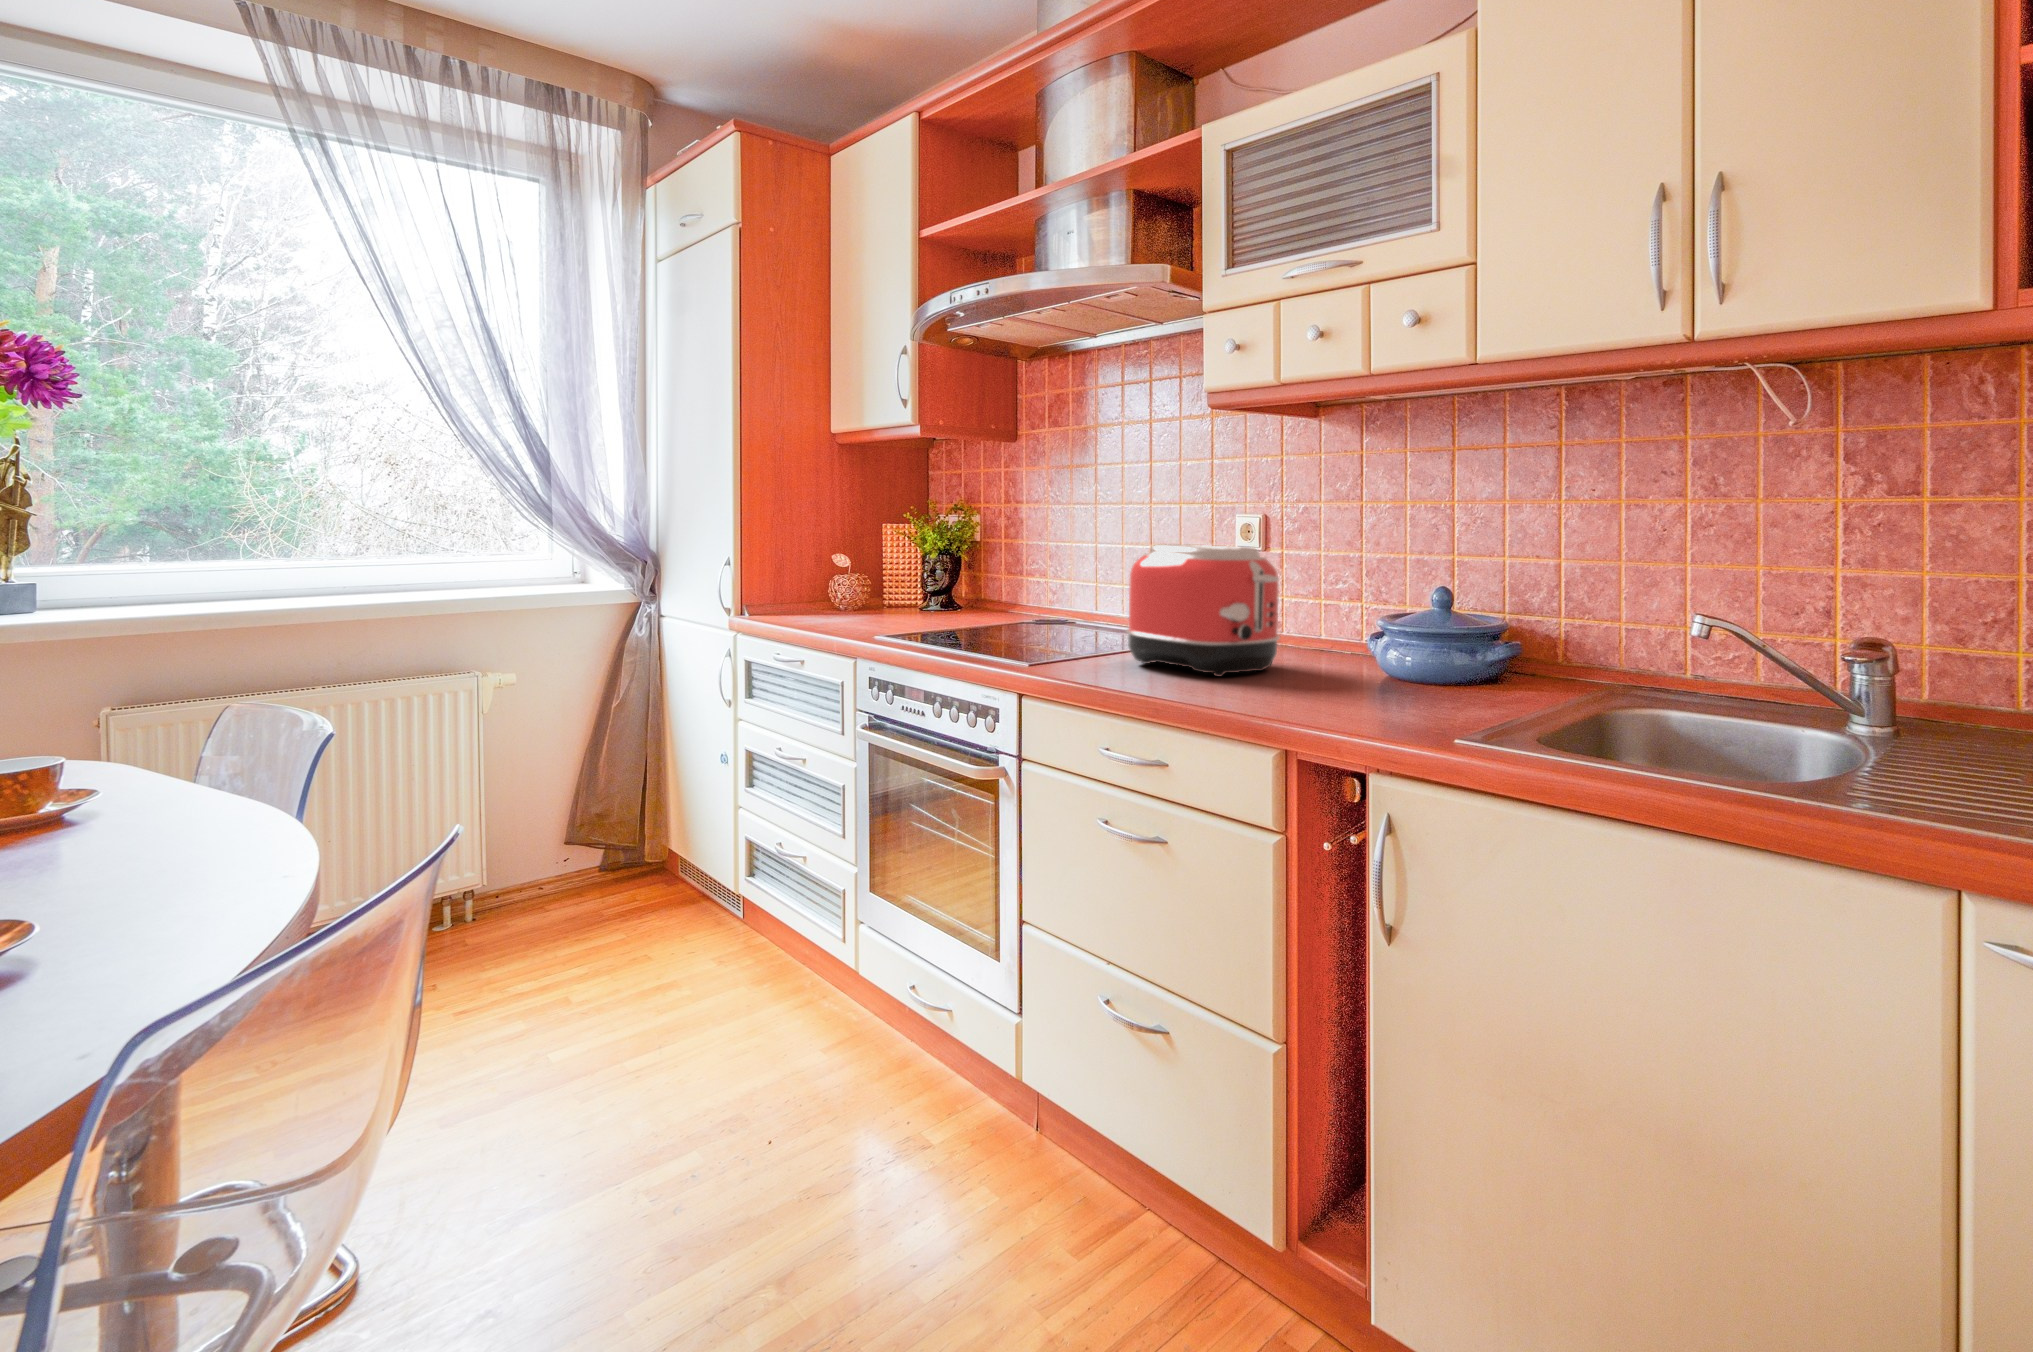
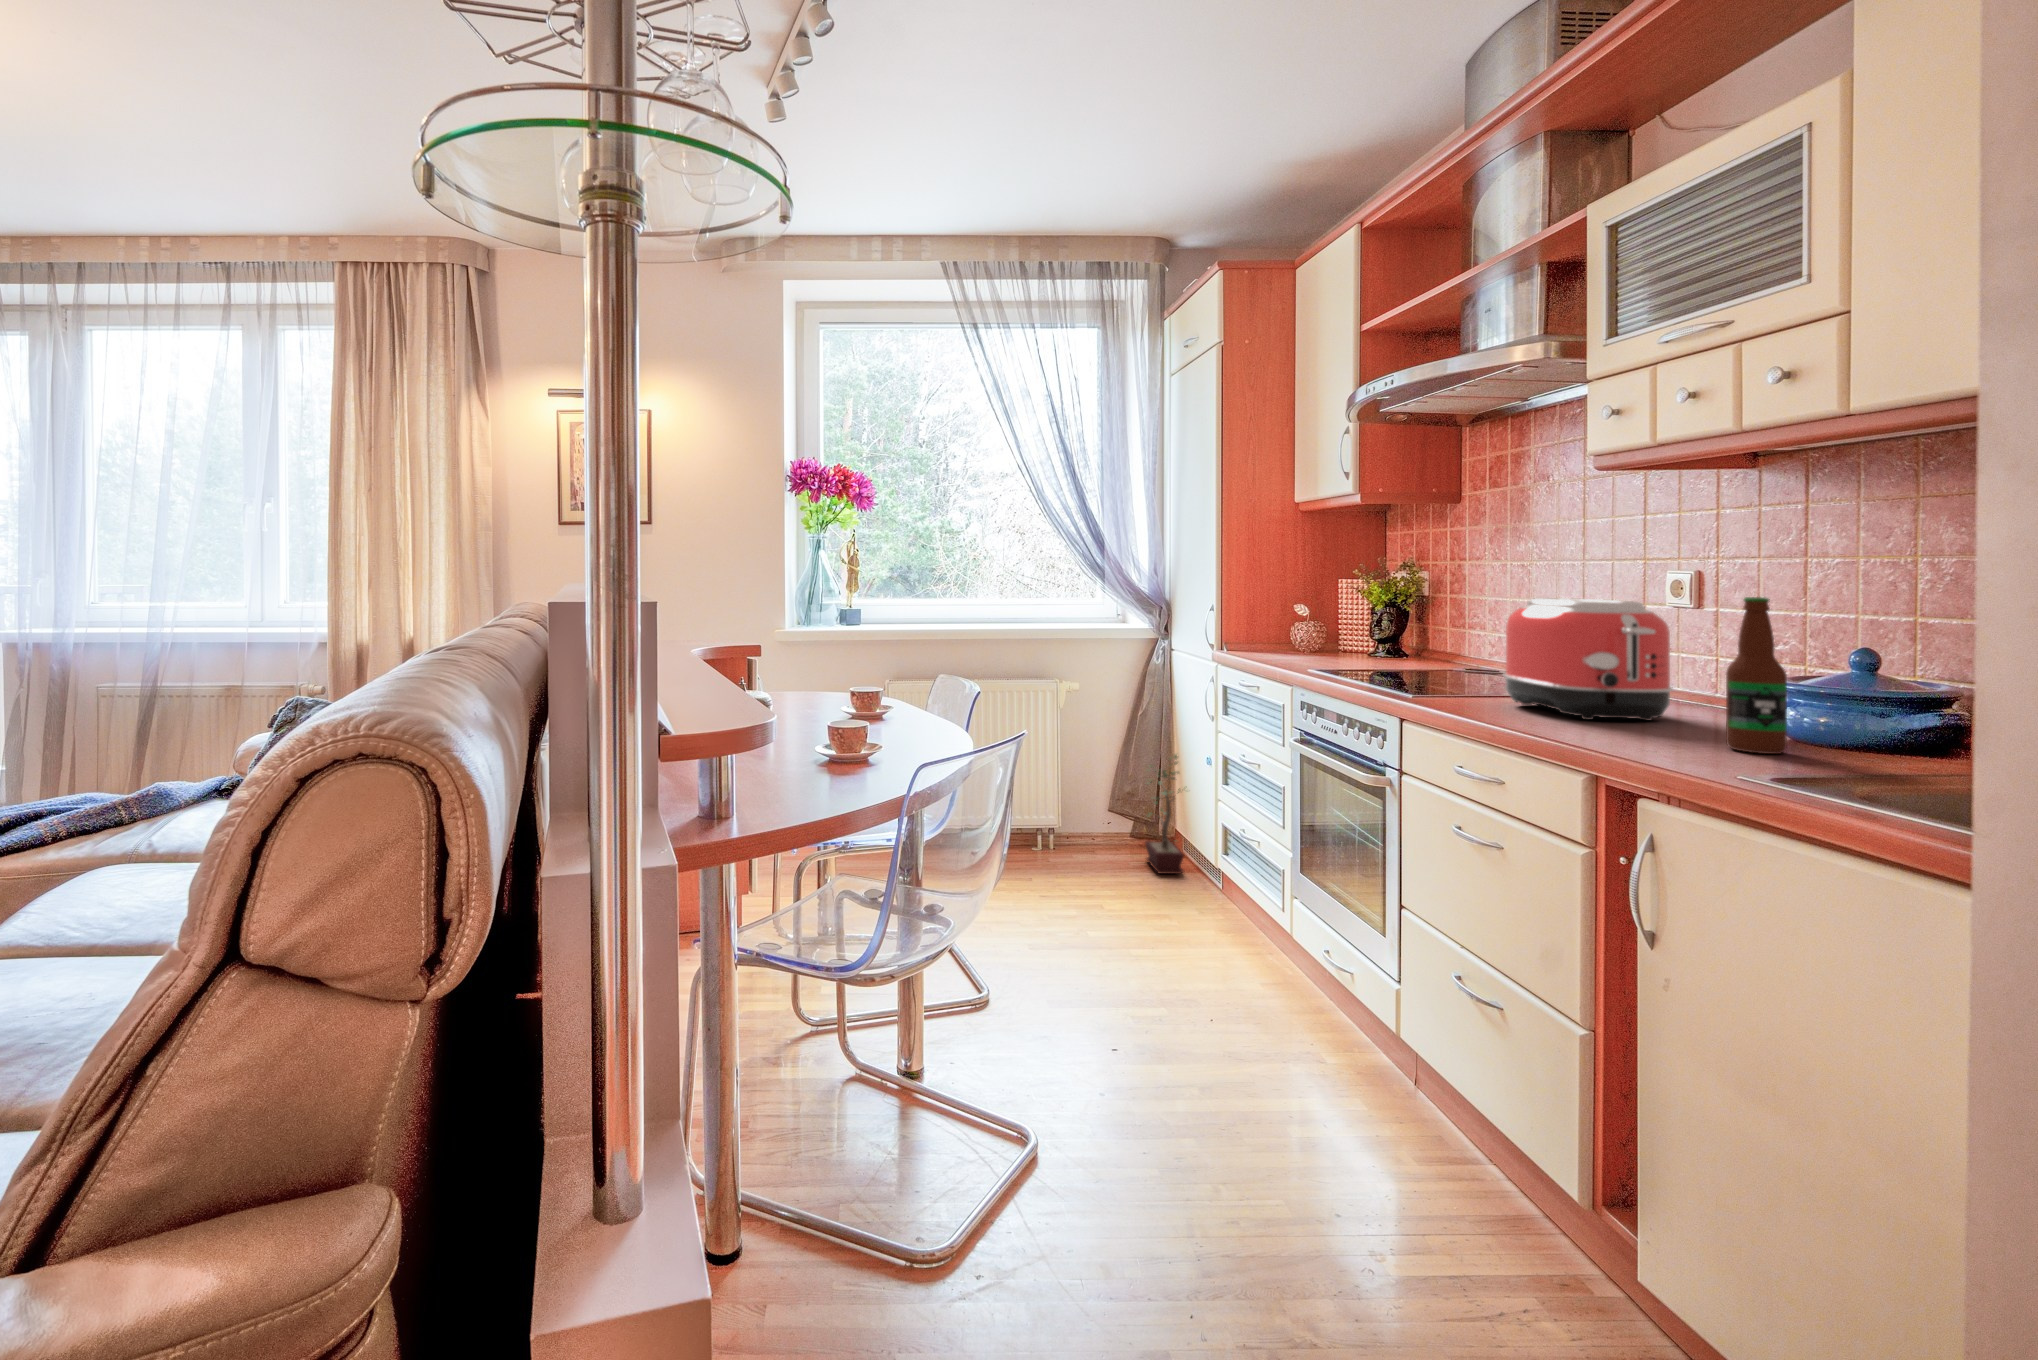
bottle: none [1364,542,1411,700] -> present [1726,597,1787,754]
potted plant: none [626,753,702,922] -> present [1145,755,1184,874]

